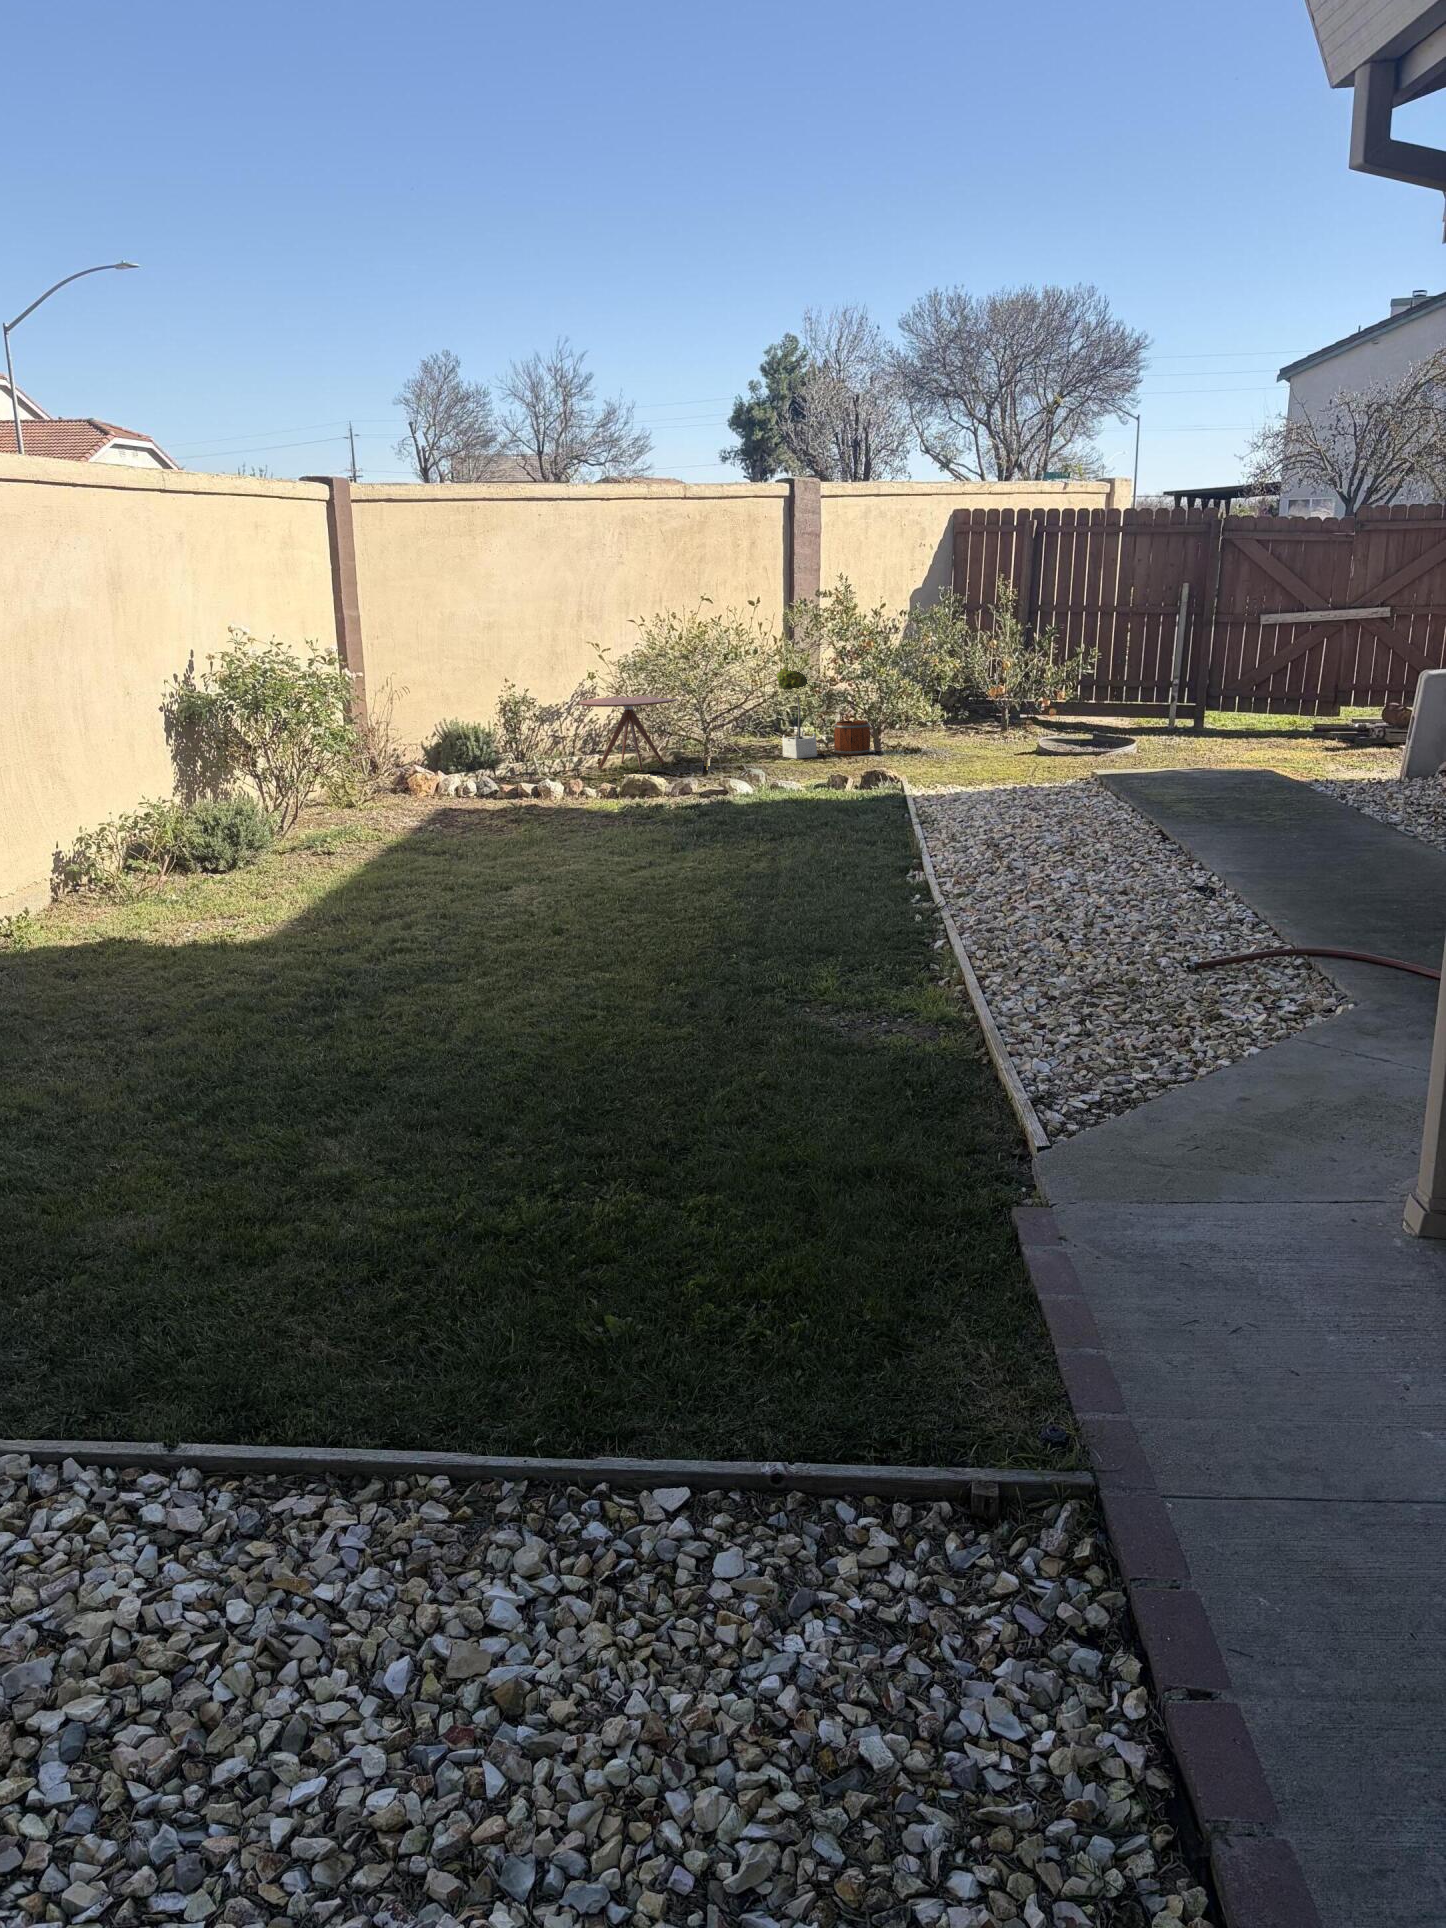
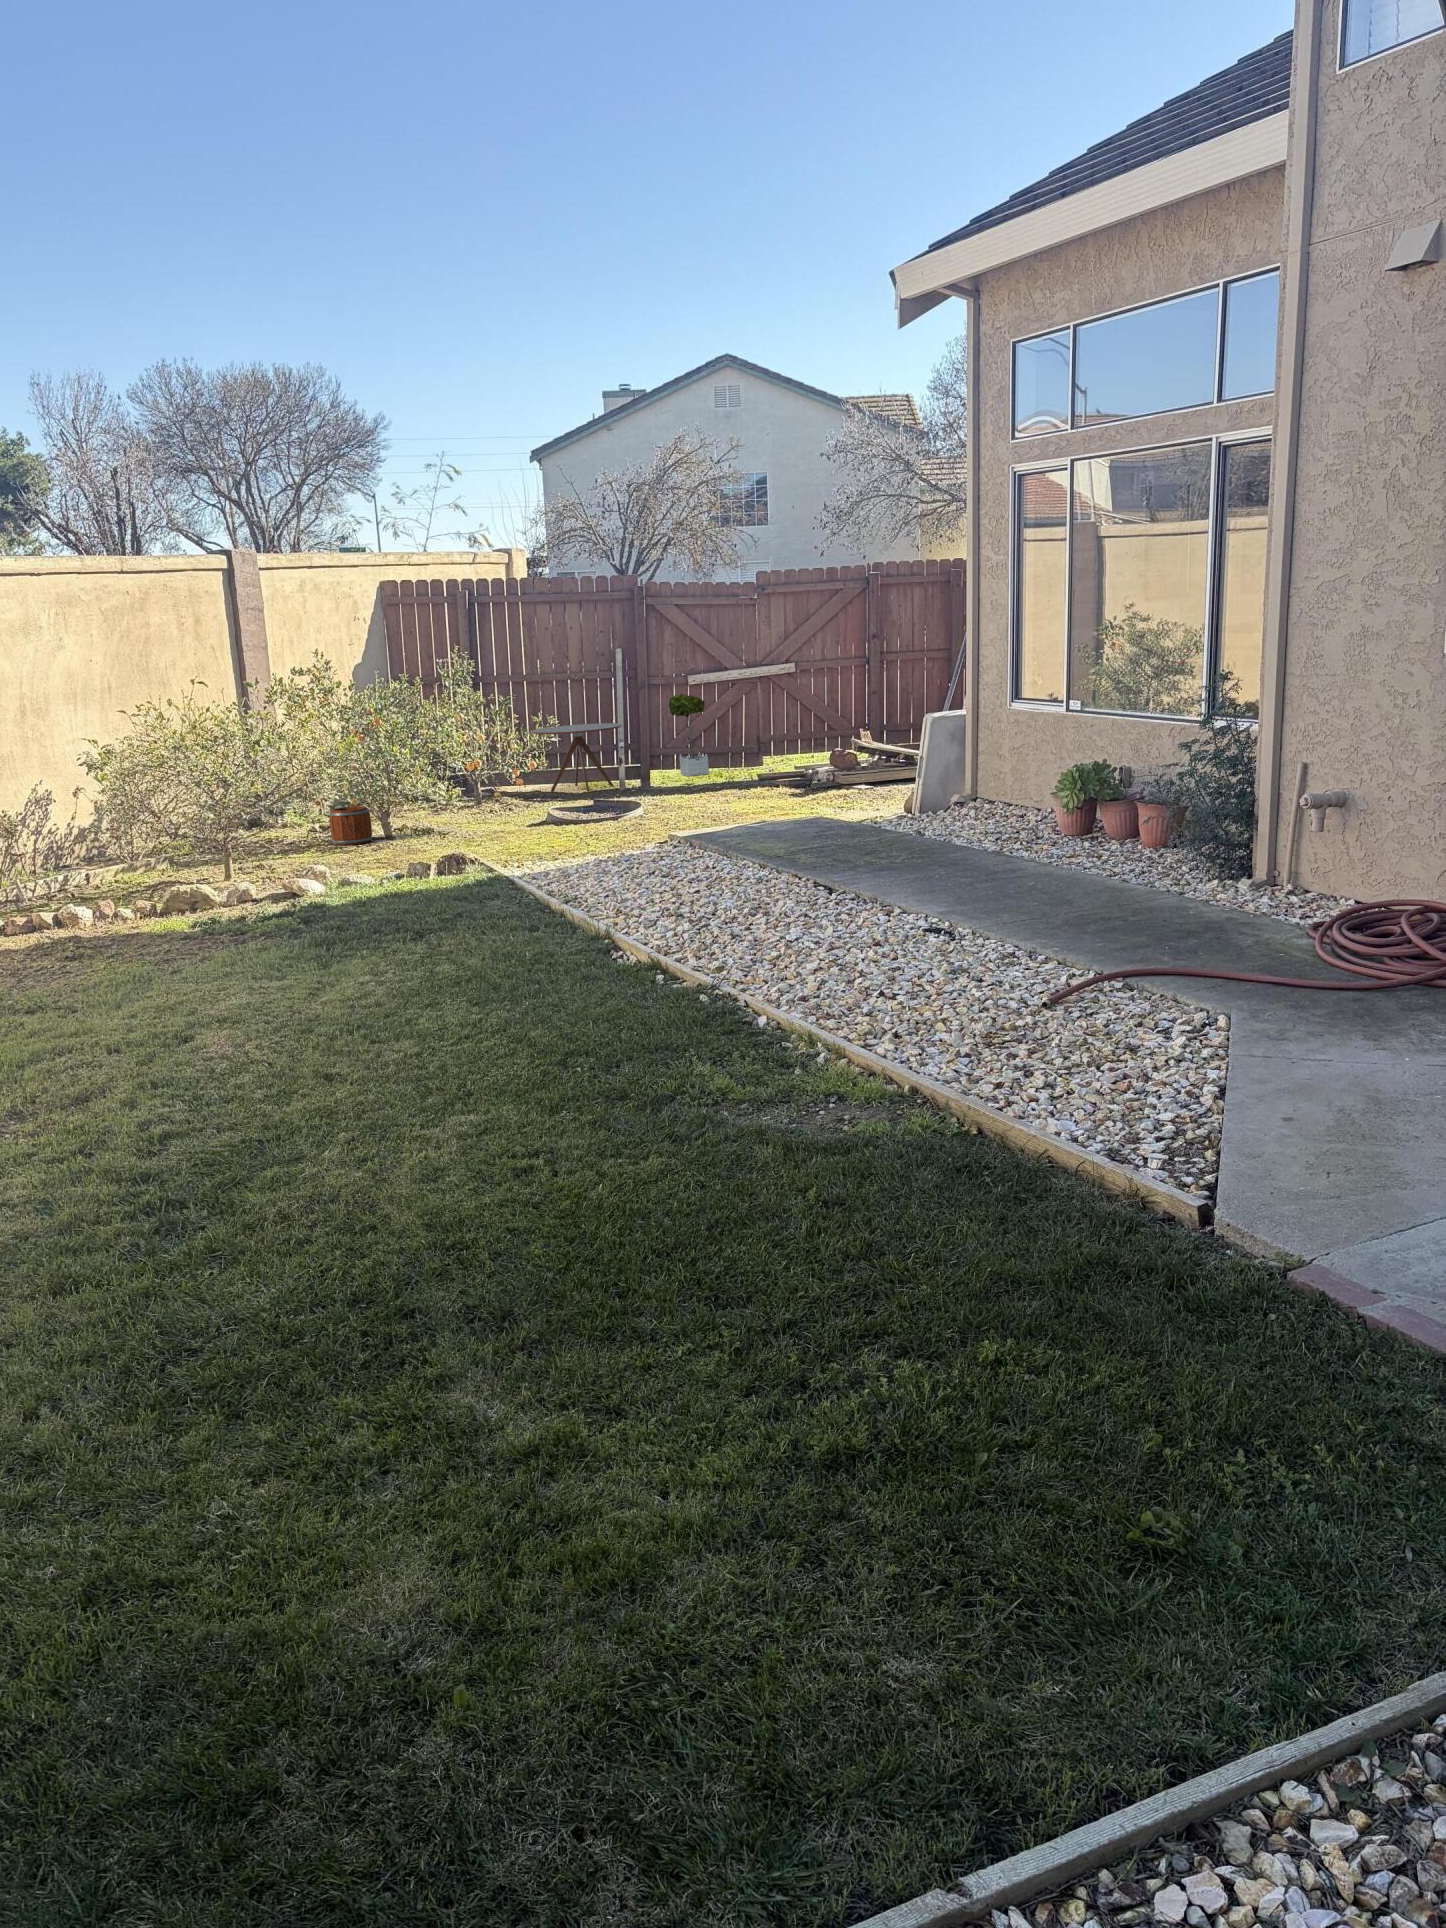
potted tree: present [776,668,817,759] -> present [669,693,709,776]
round table: present [579,696,677,770] -> present [532,723,622,792]

